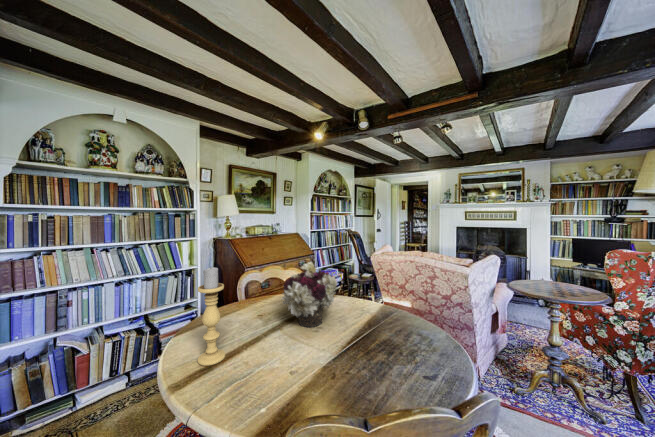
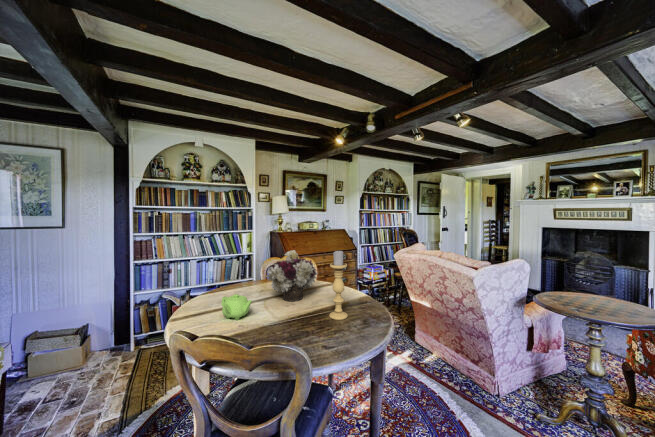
candle holder: present [198,267,225,366] -> present [329,251,348,320]
teapot: none [240,332,291,371] -> present [221,294,252,320]

